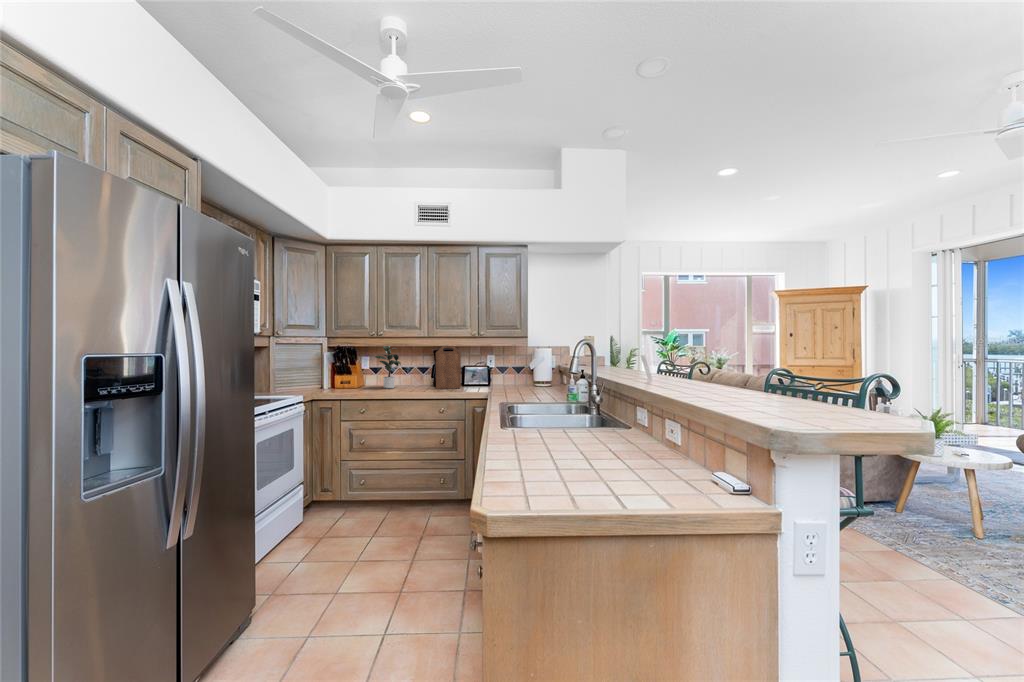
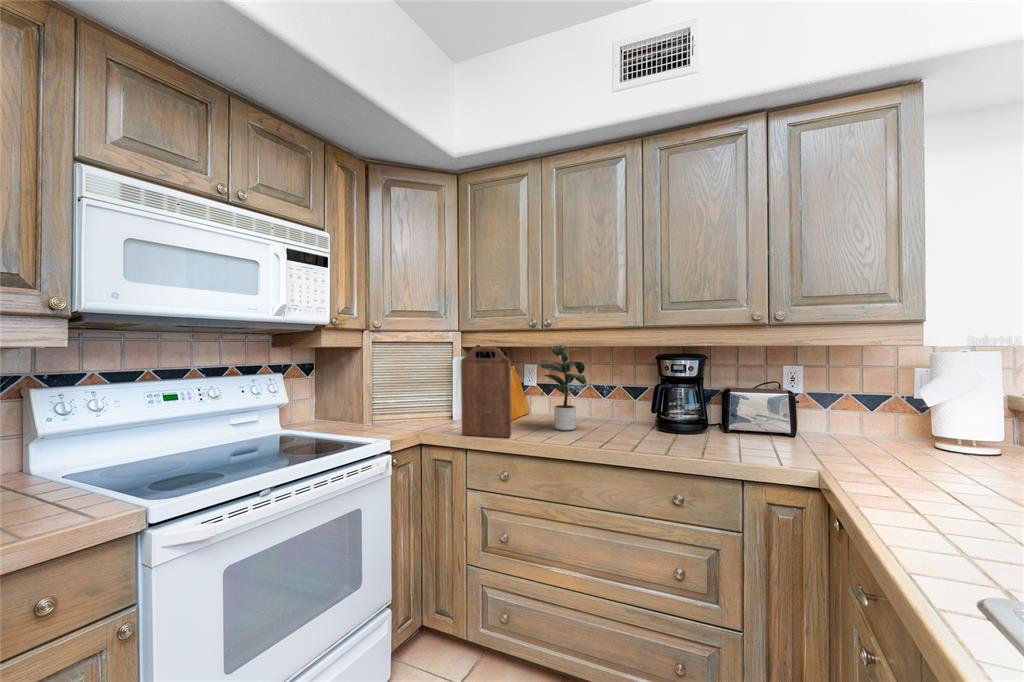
cutting board: present [436,346,461,389] -> present [461,347,511,437]

